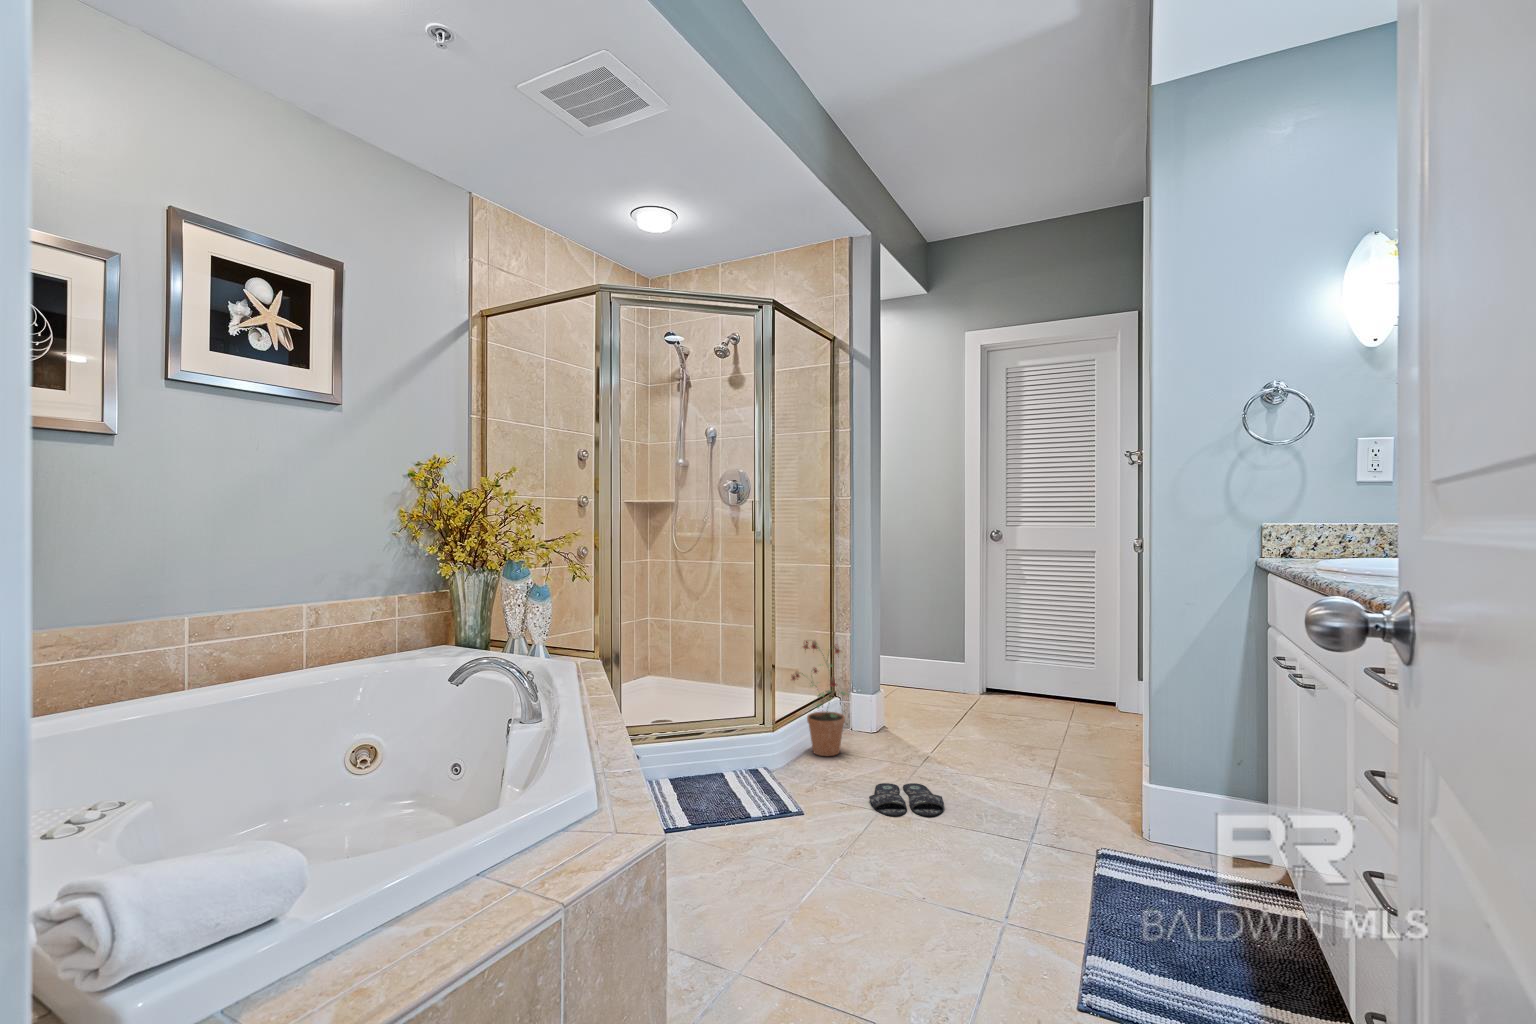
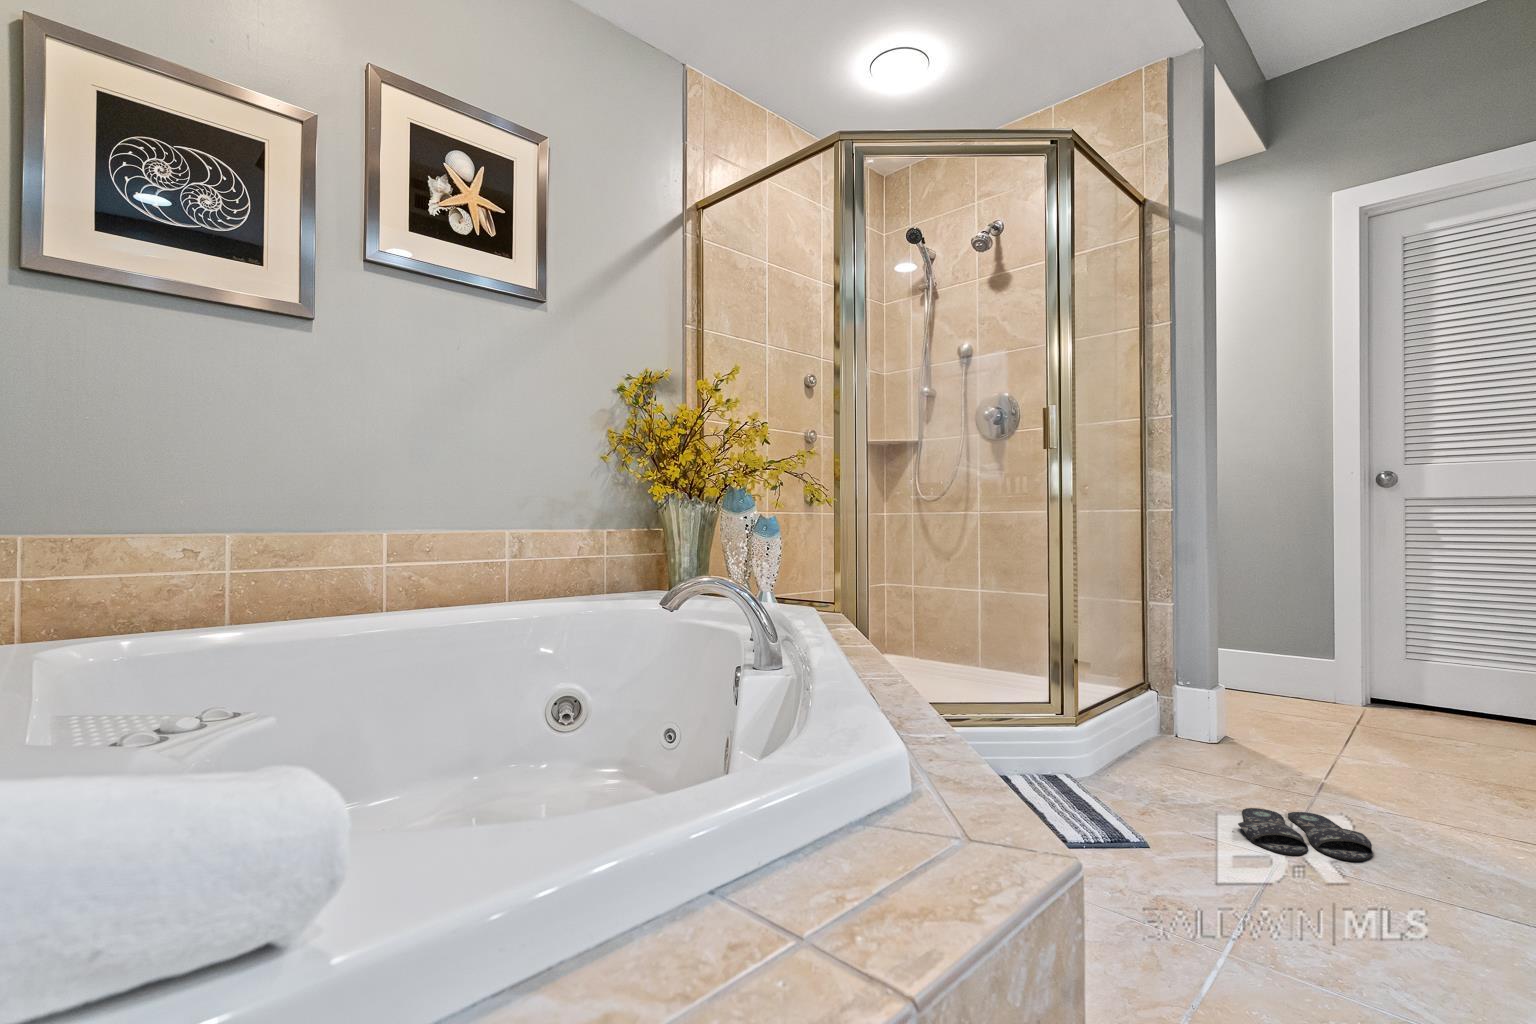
potted plant: present [791,641,846,756] -> none [1094,607,1185,767]

